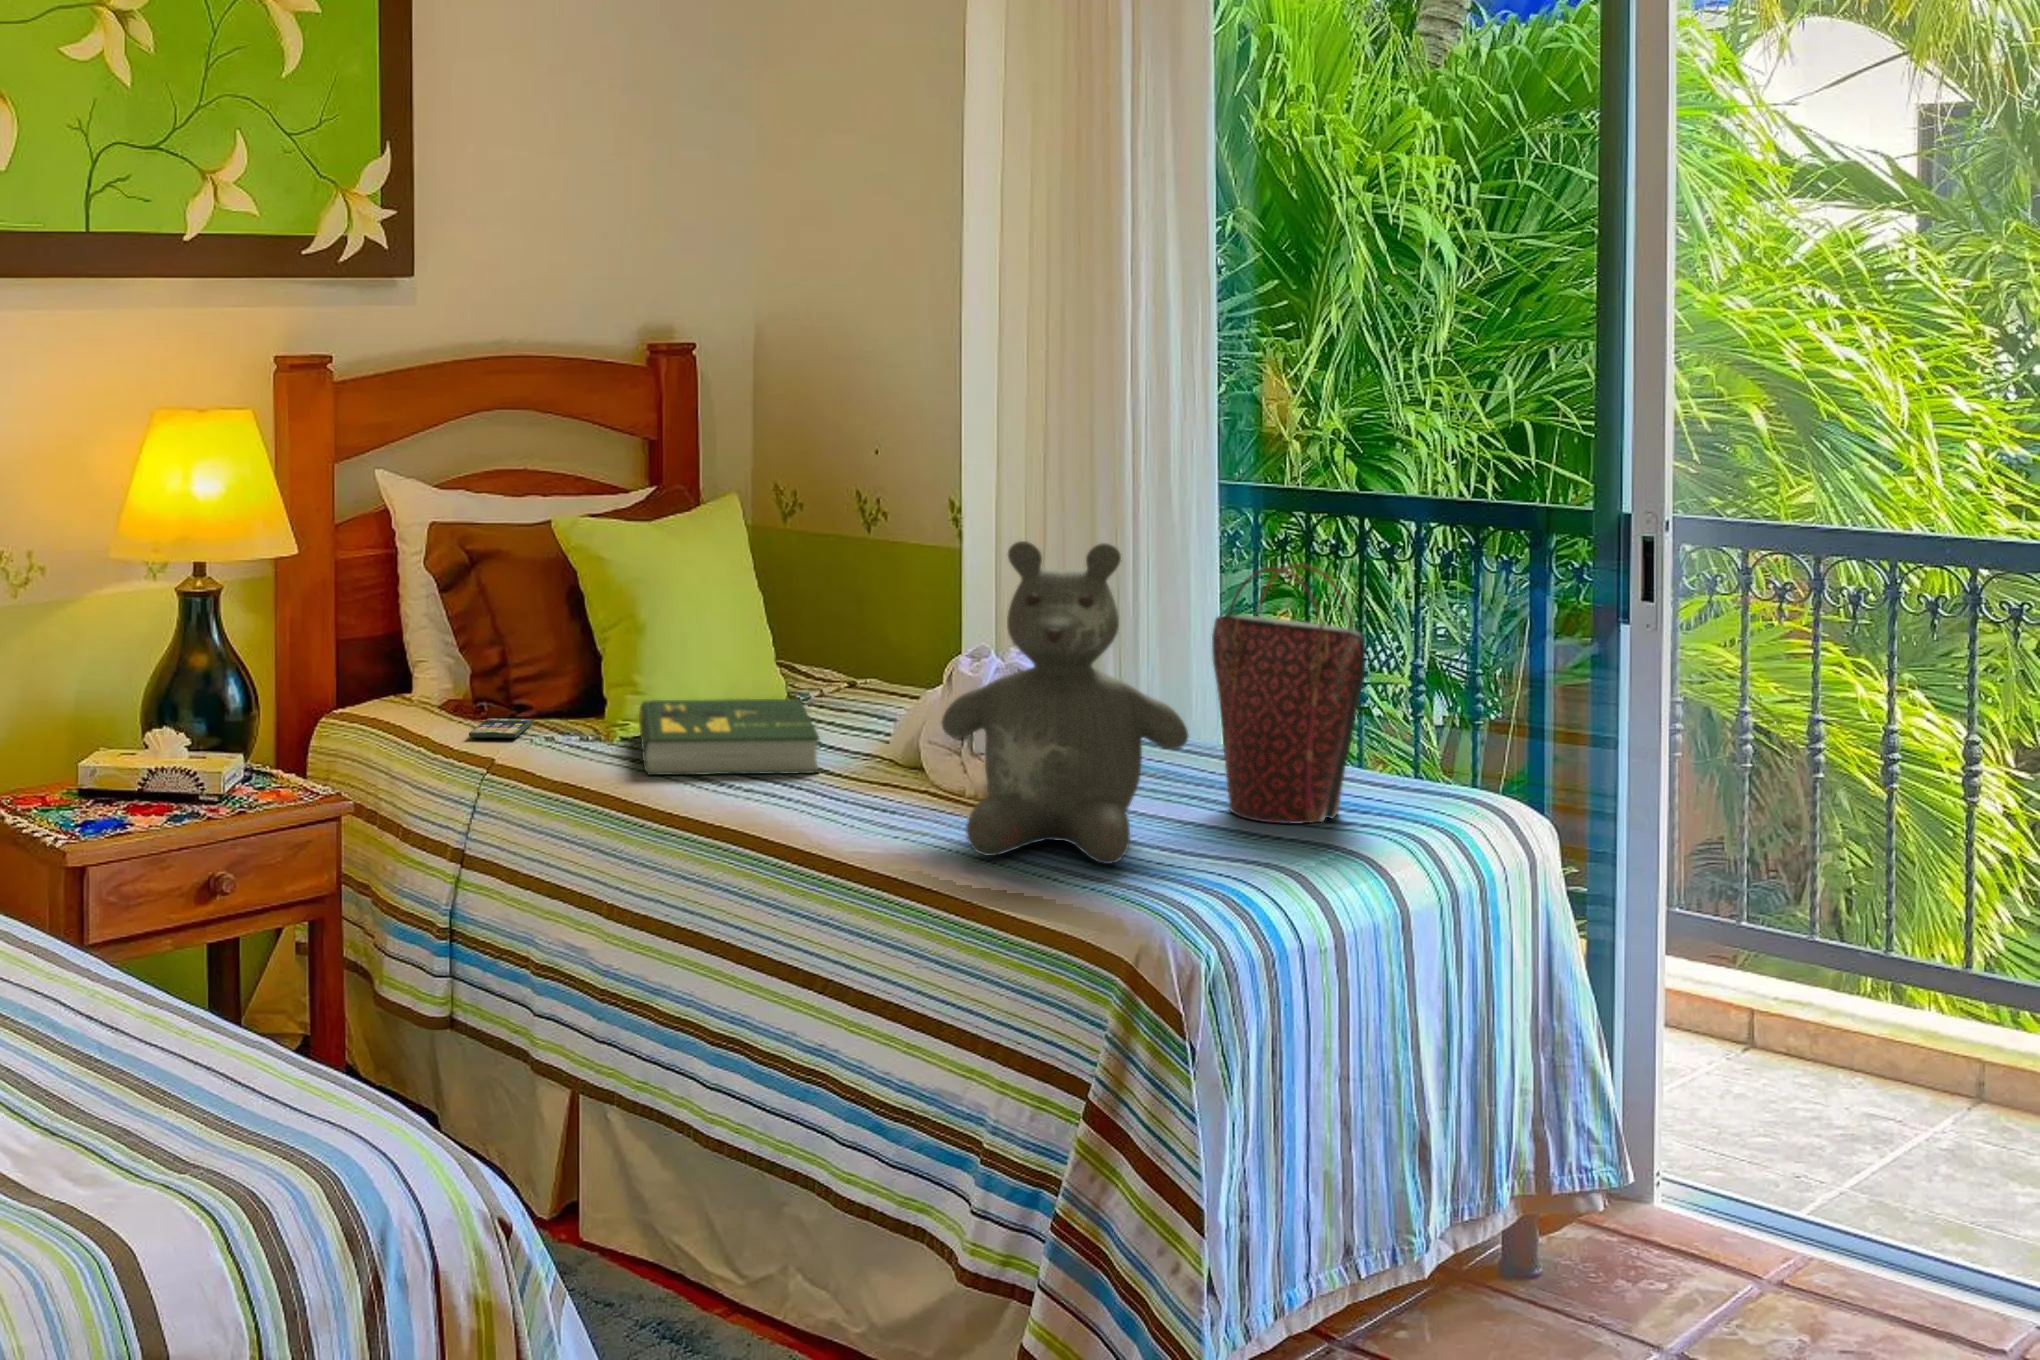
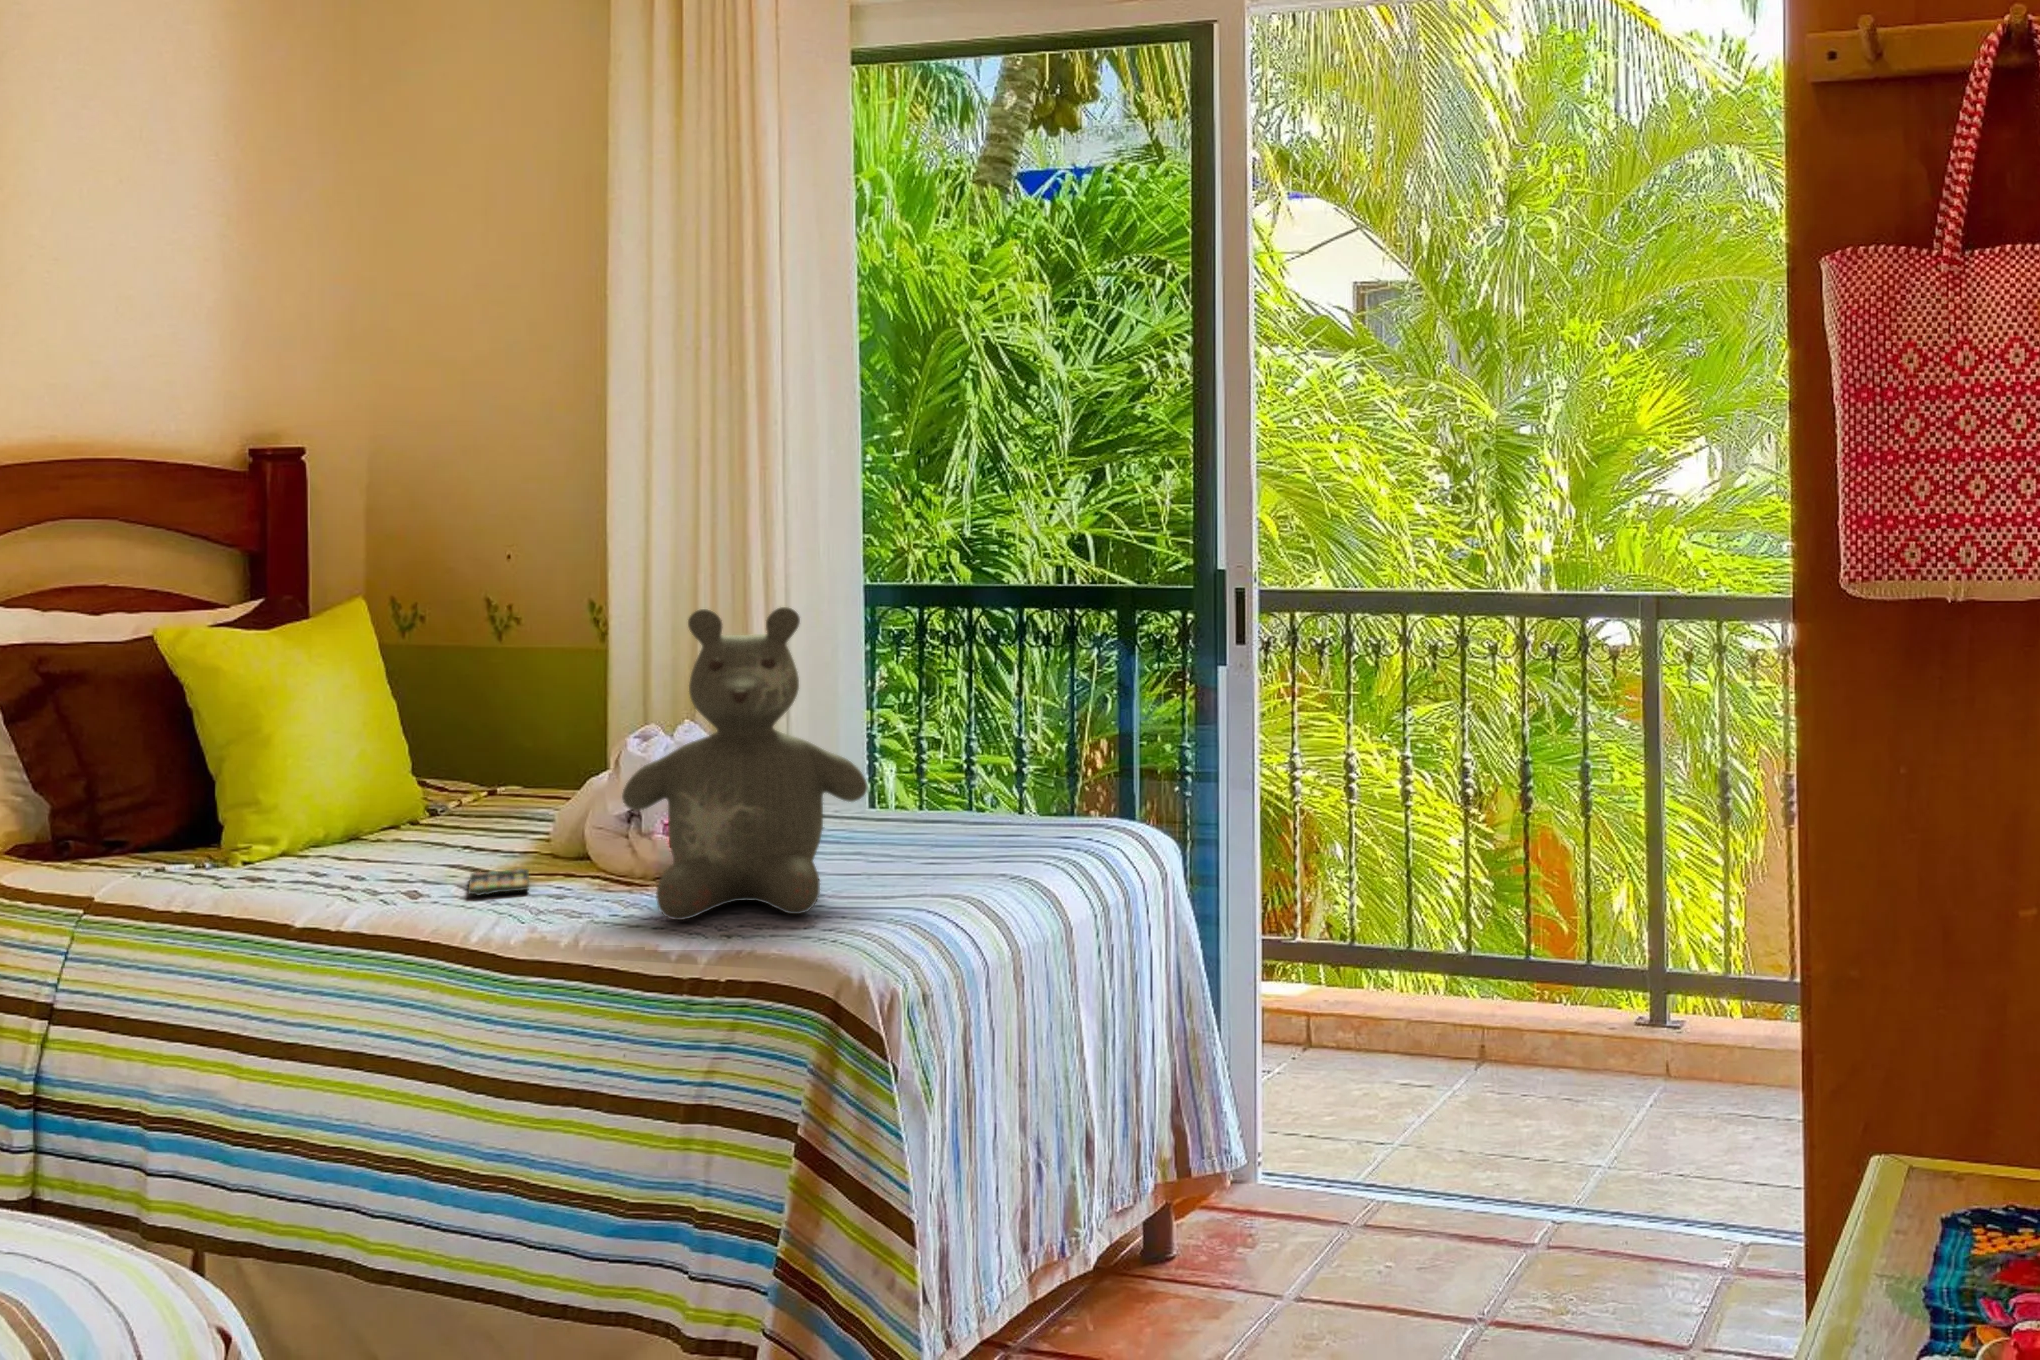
handbag: present [1212,564,1365,824] -> none [879,623,1021,866]
book: present [639,699,819,775] -> none [263,802,480,890]
smartphone: present [469,718,533,739] -> present [469,869,529,895]

